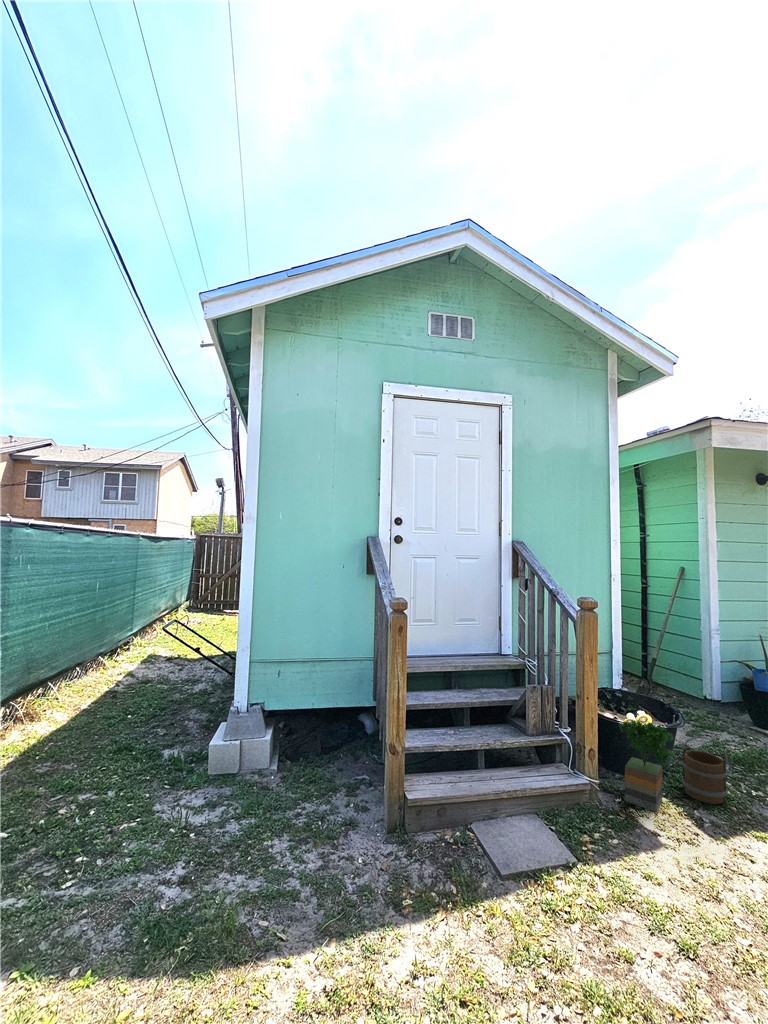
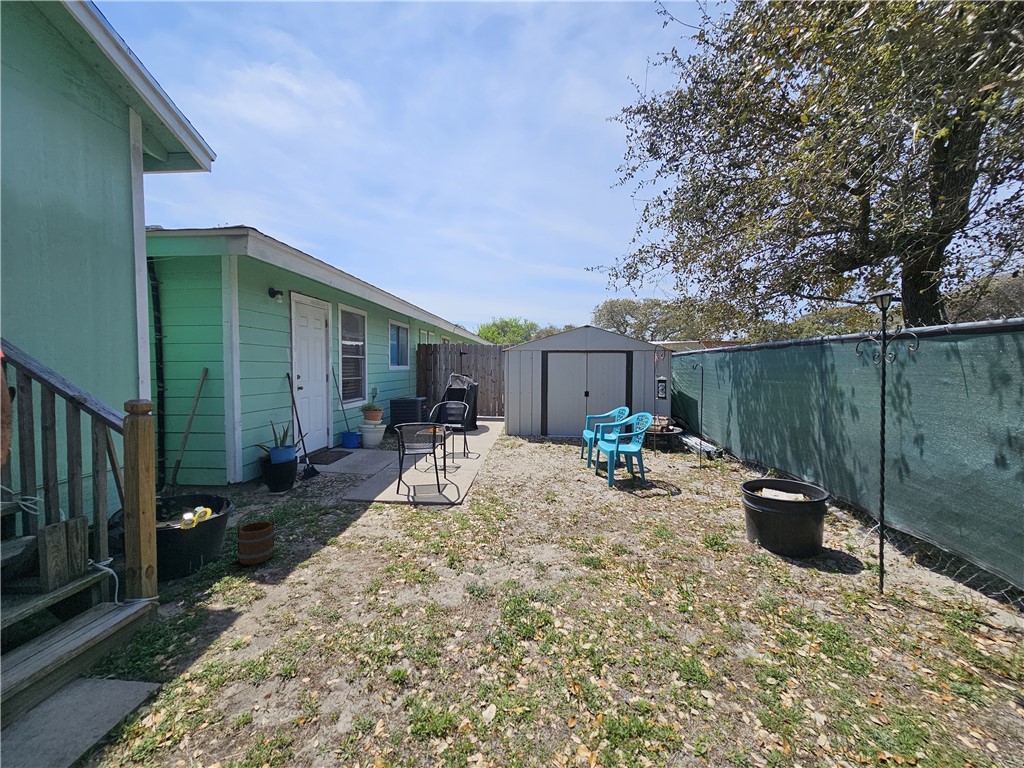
potted tree: present [620,720,674,812] -> none [176,512,239,600]

